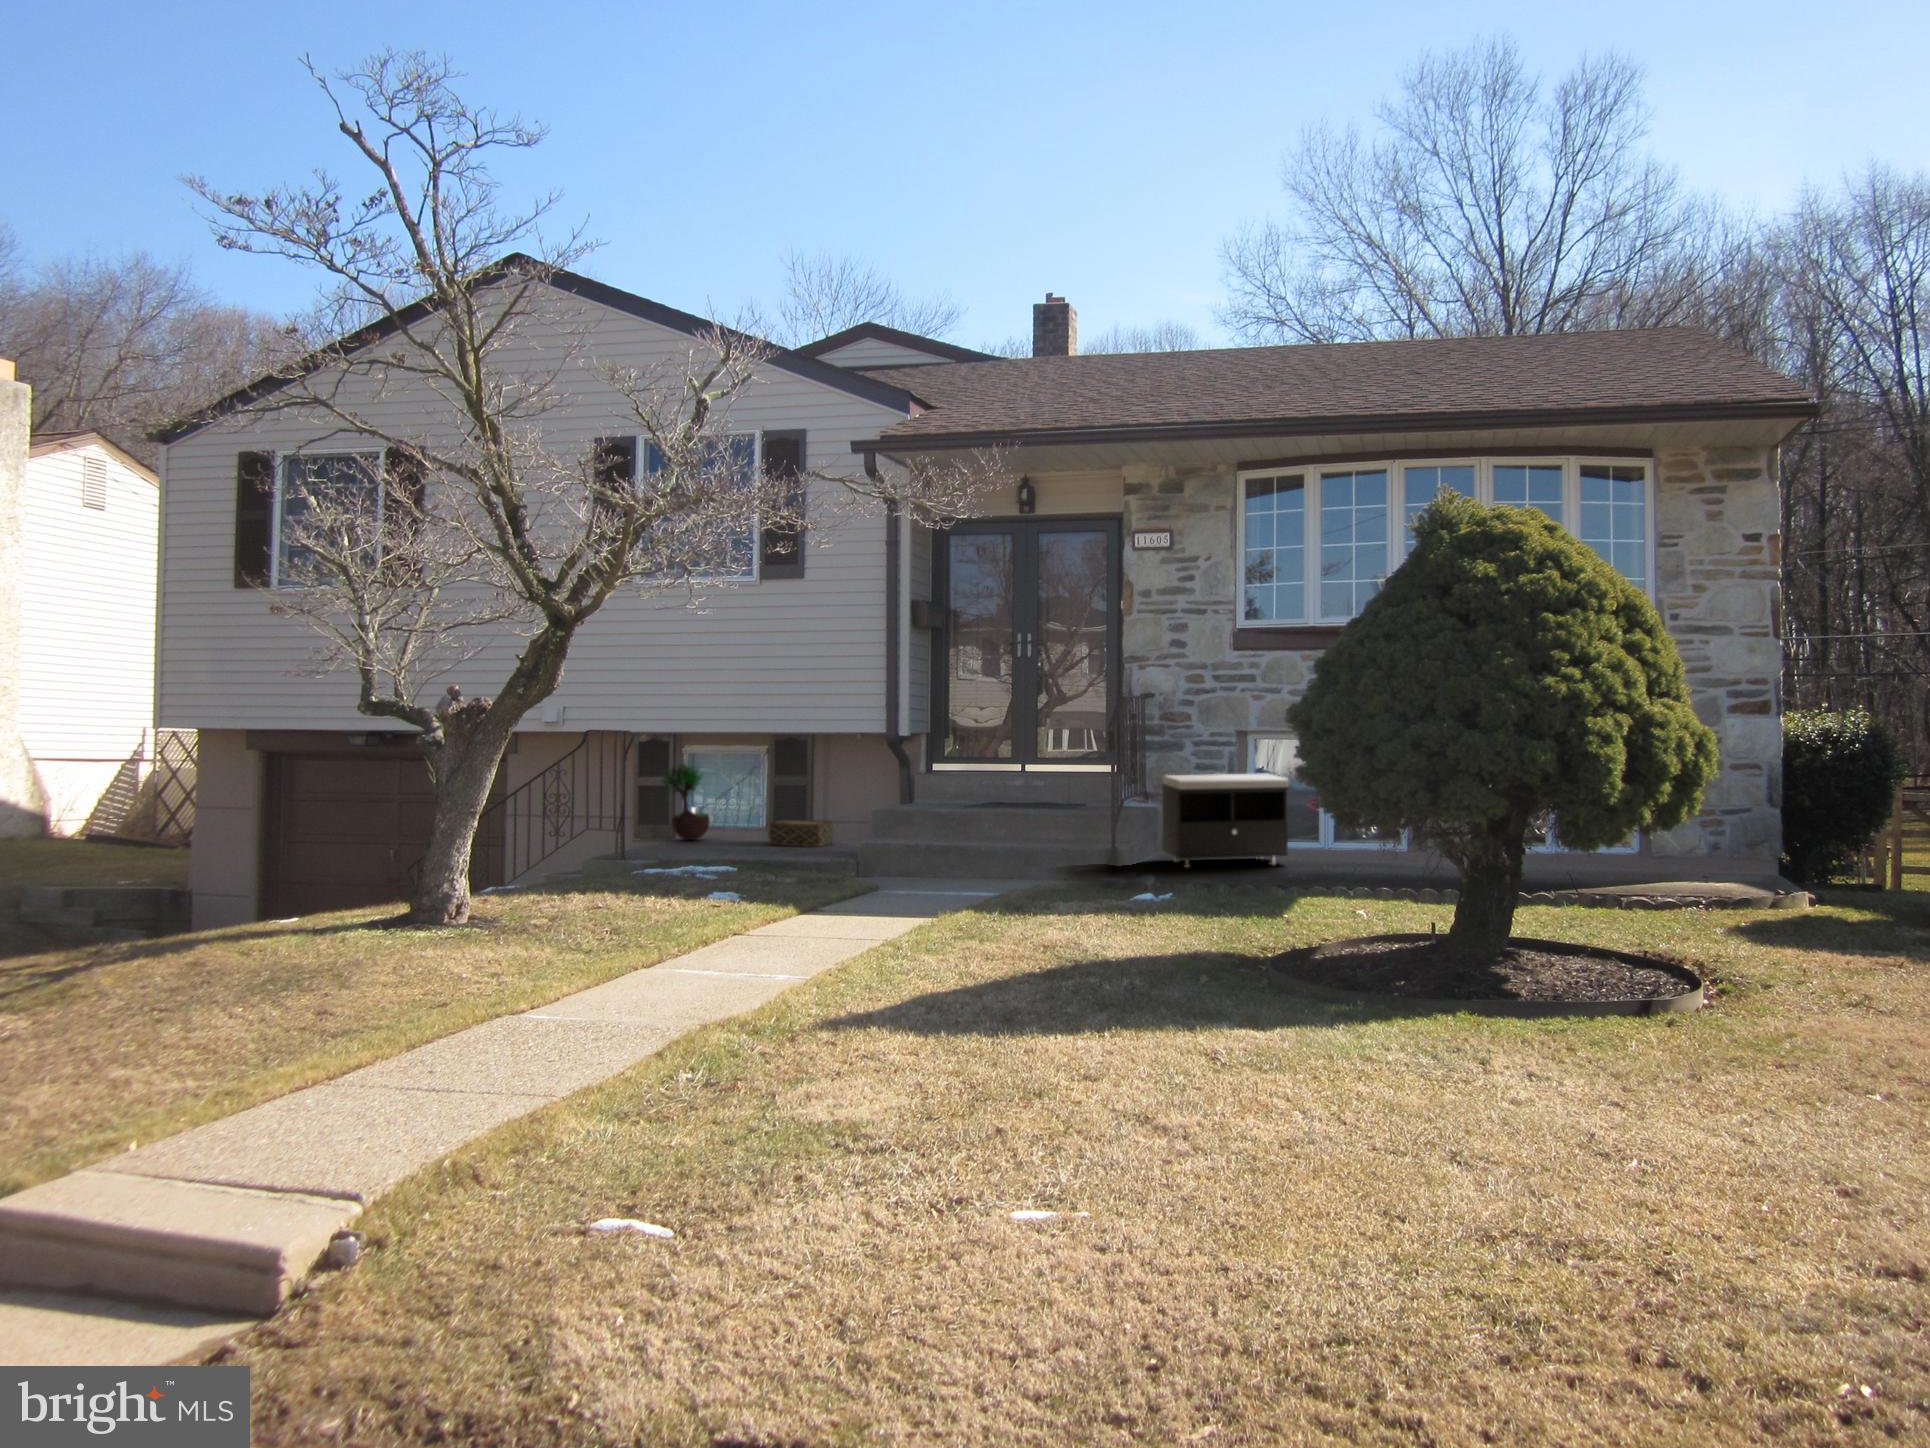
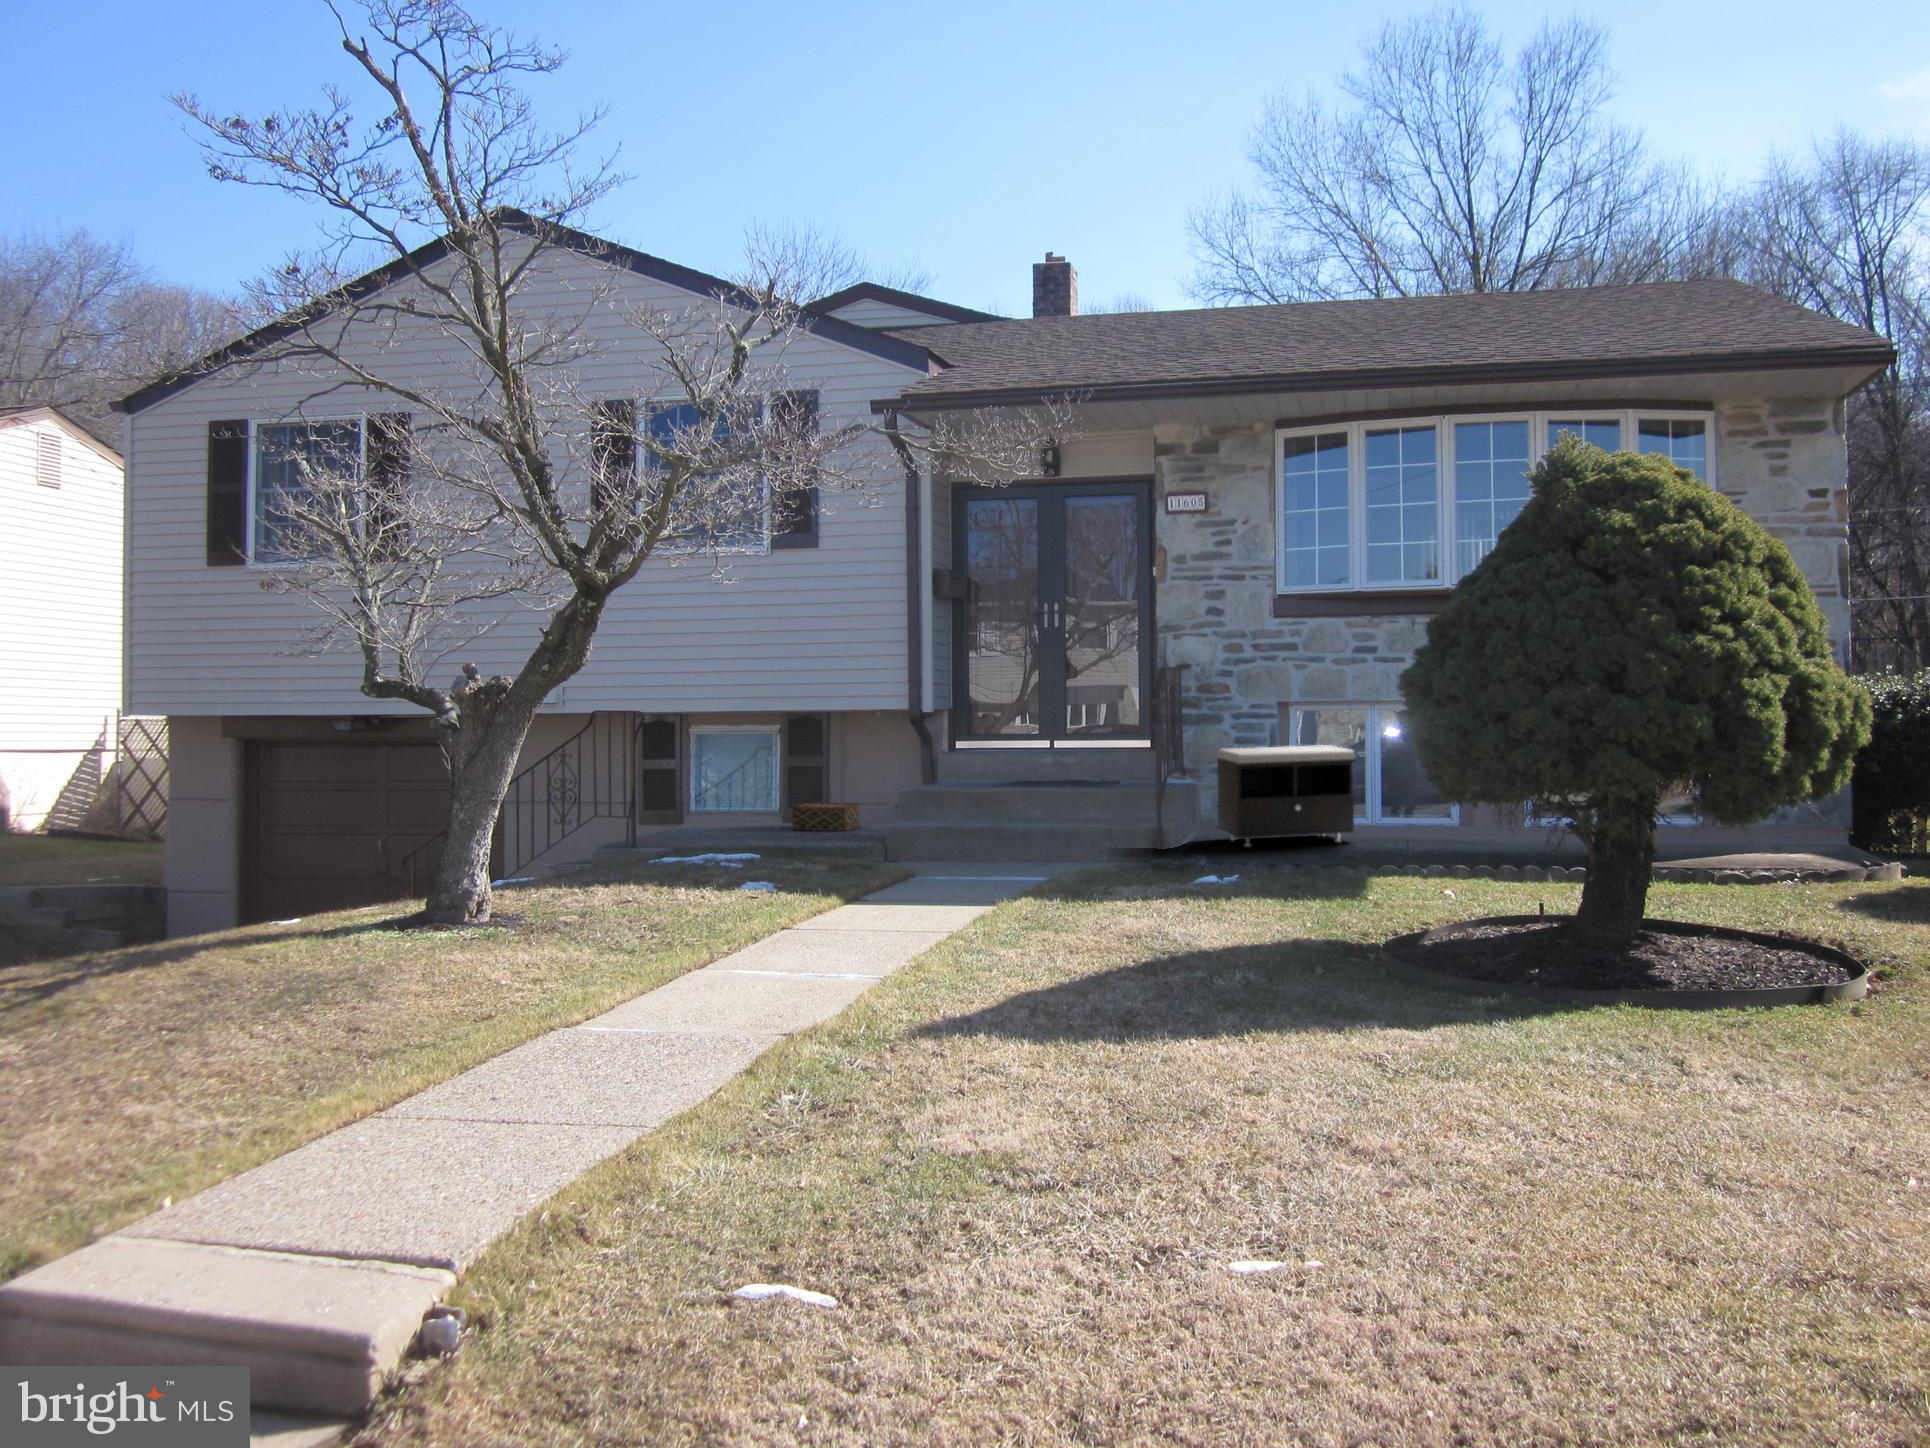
potted tree: present [660,763,710,840] -> none [669,736,726,826]

